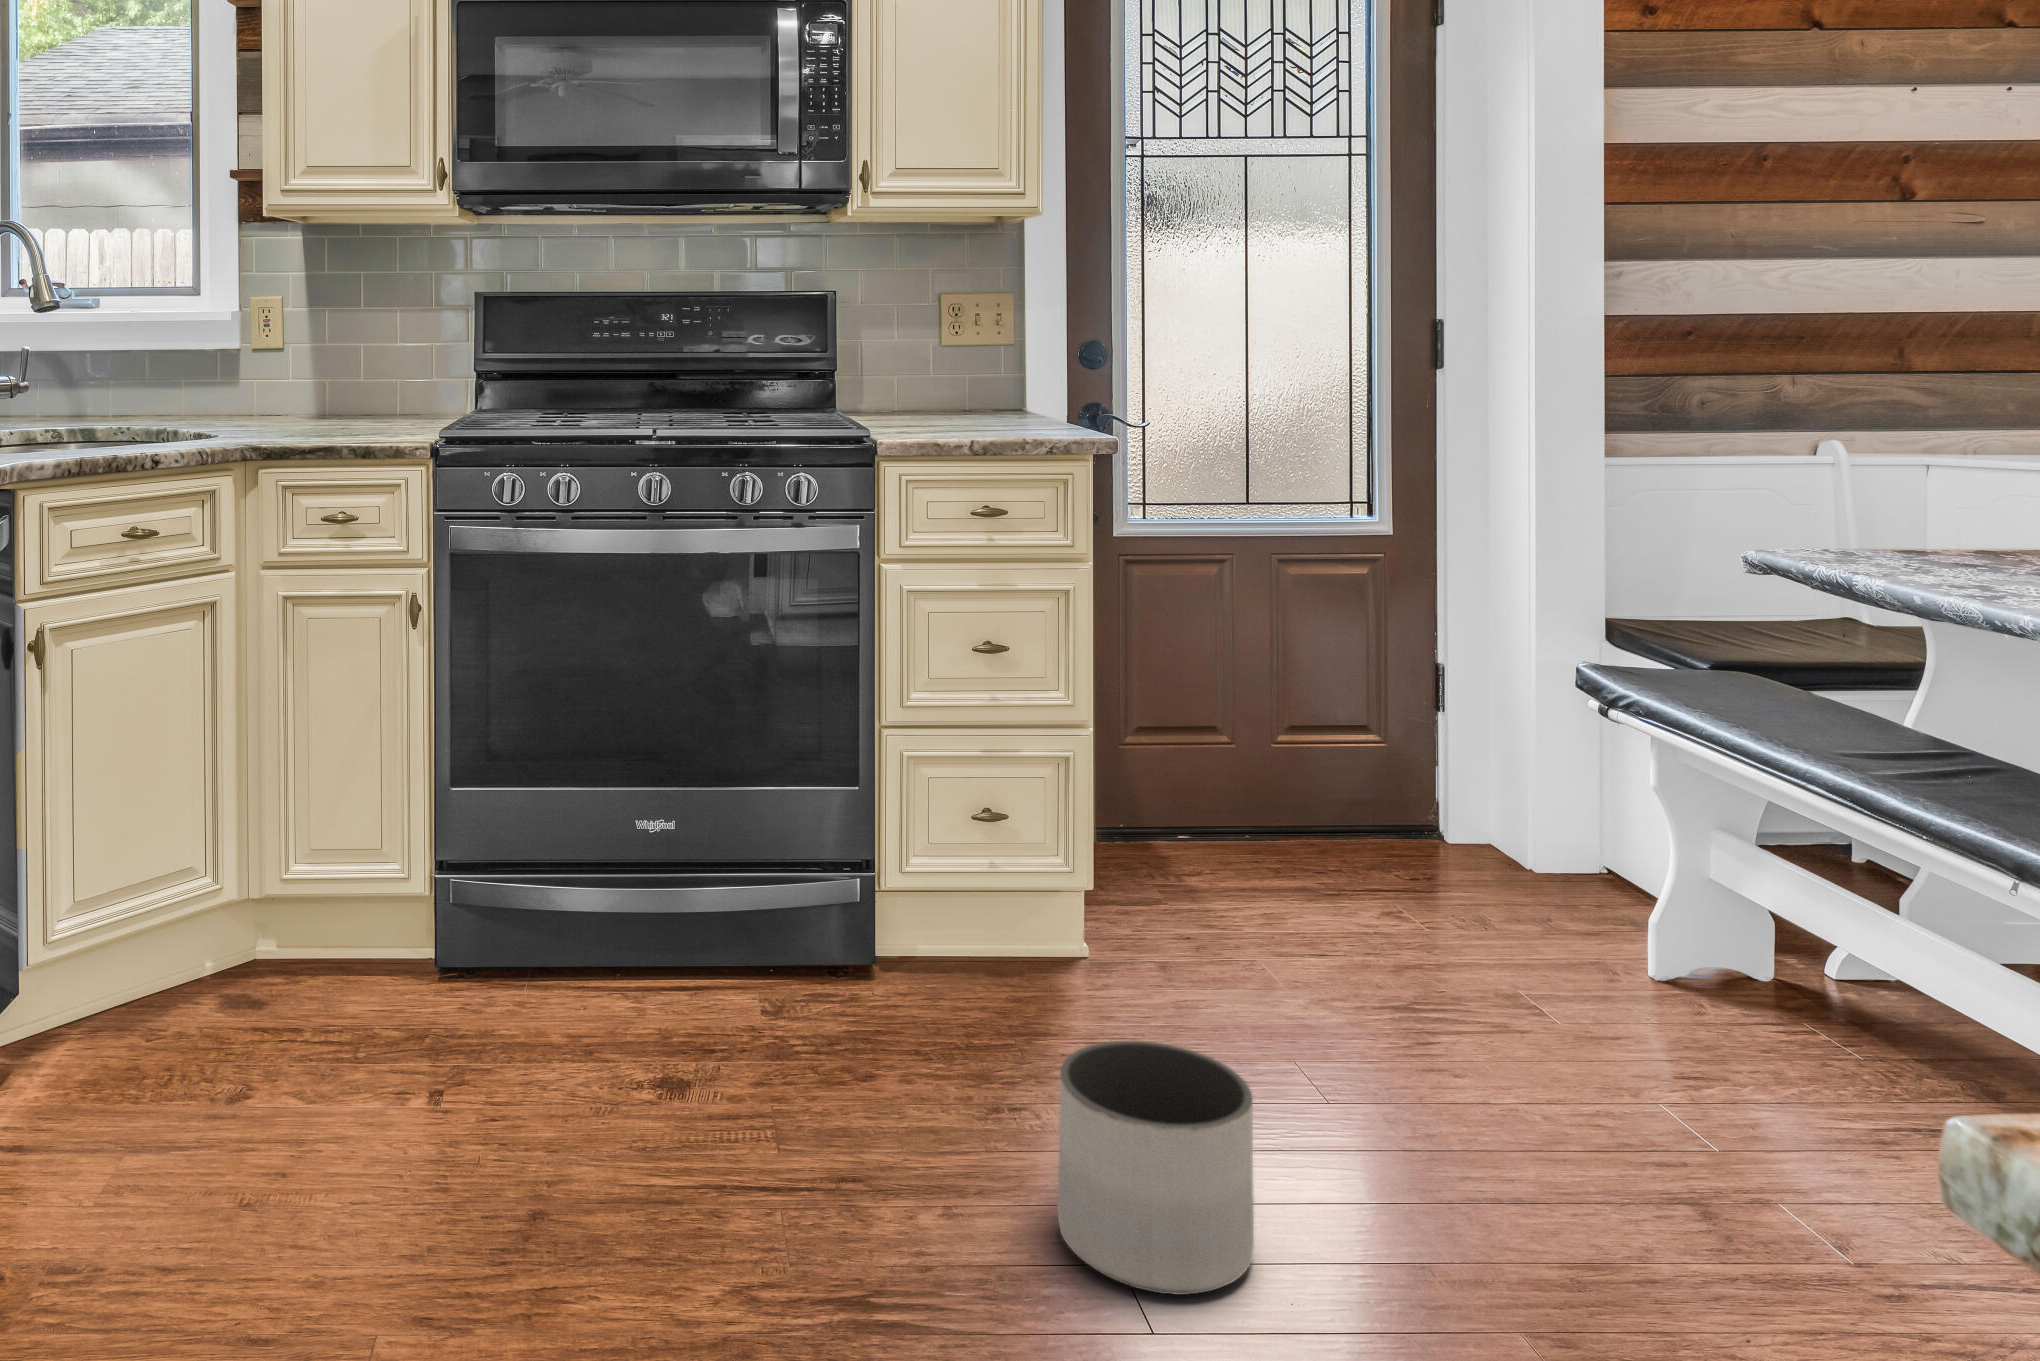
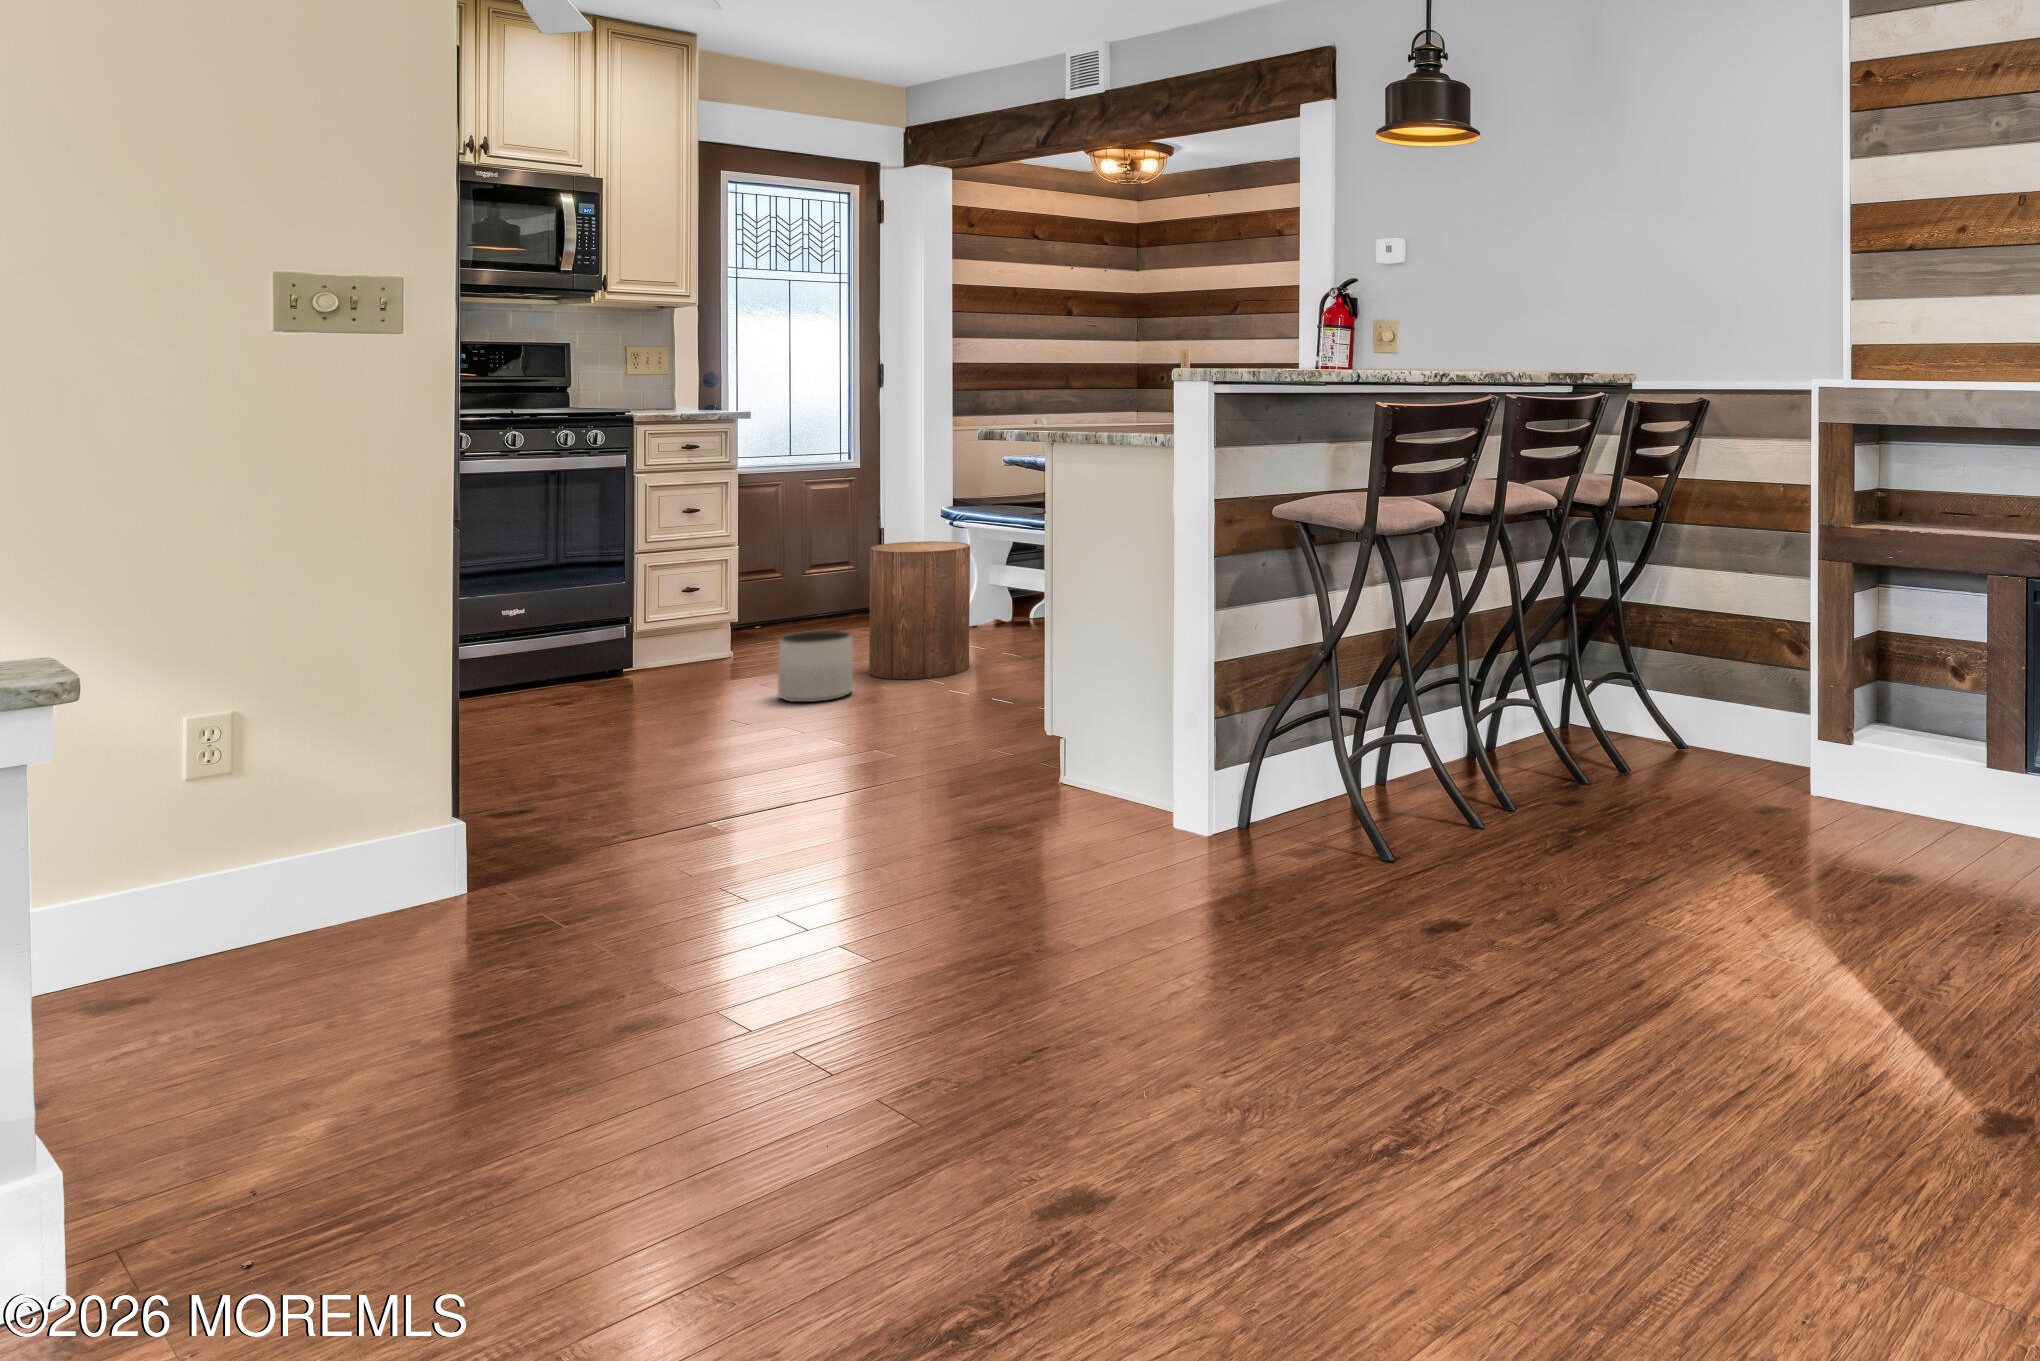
stool: none [1332,799,1630,1262] -> present [869,541,970,679]

